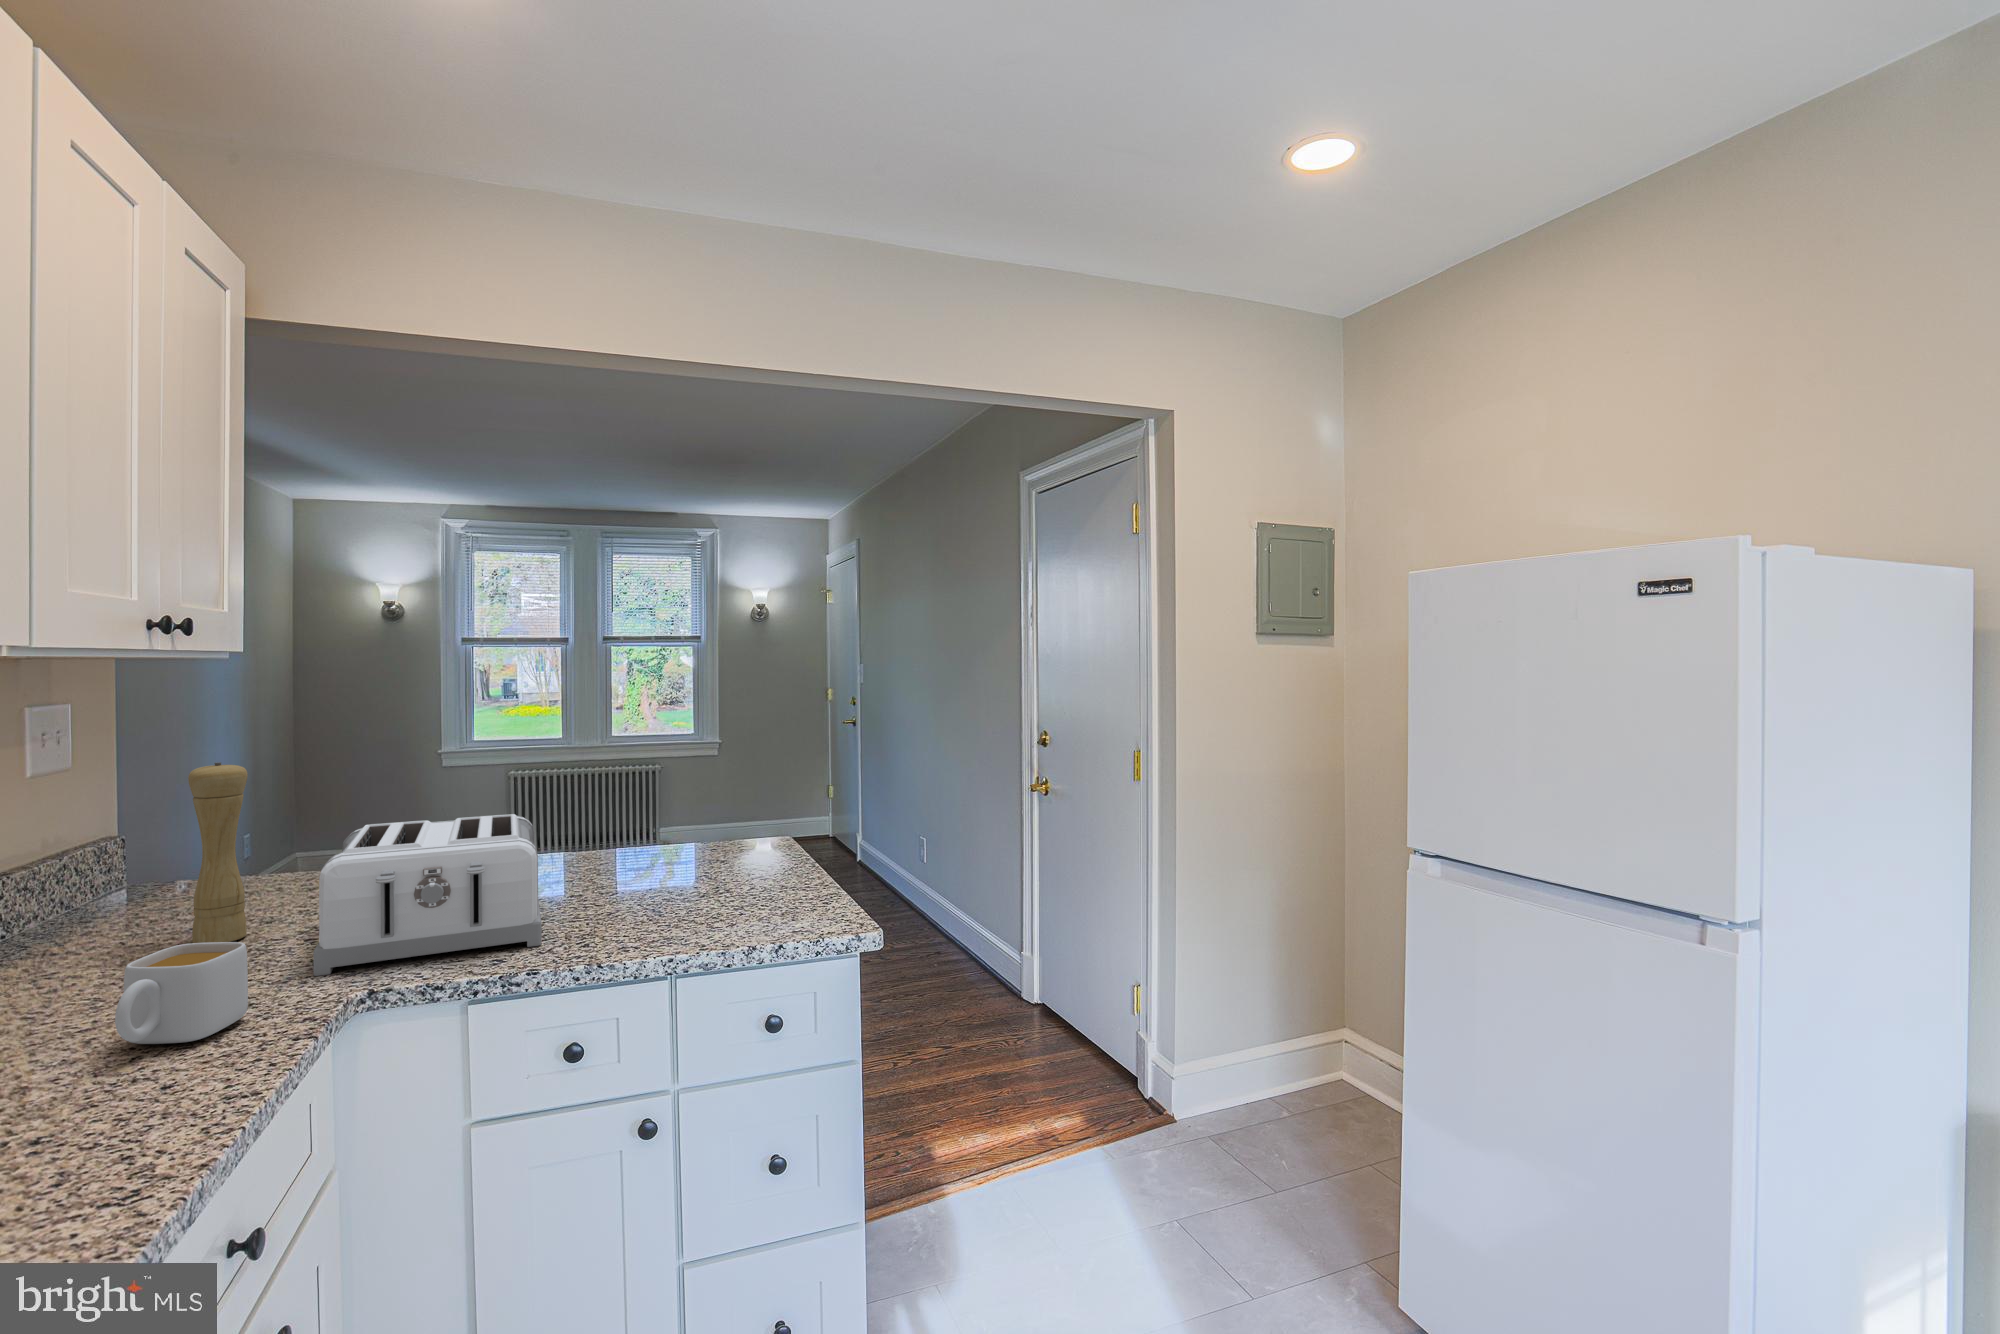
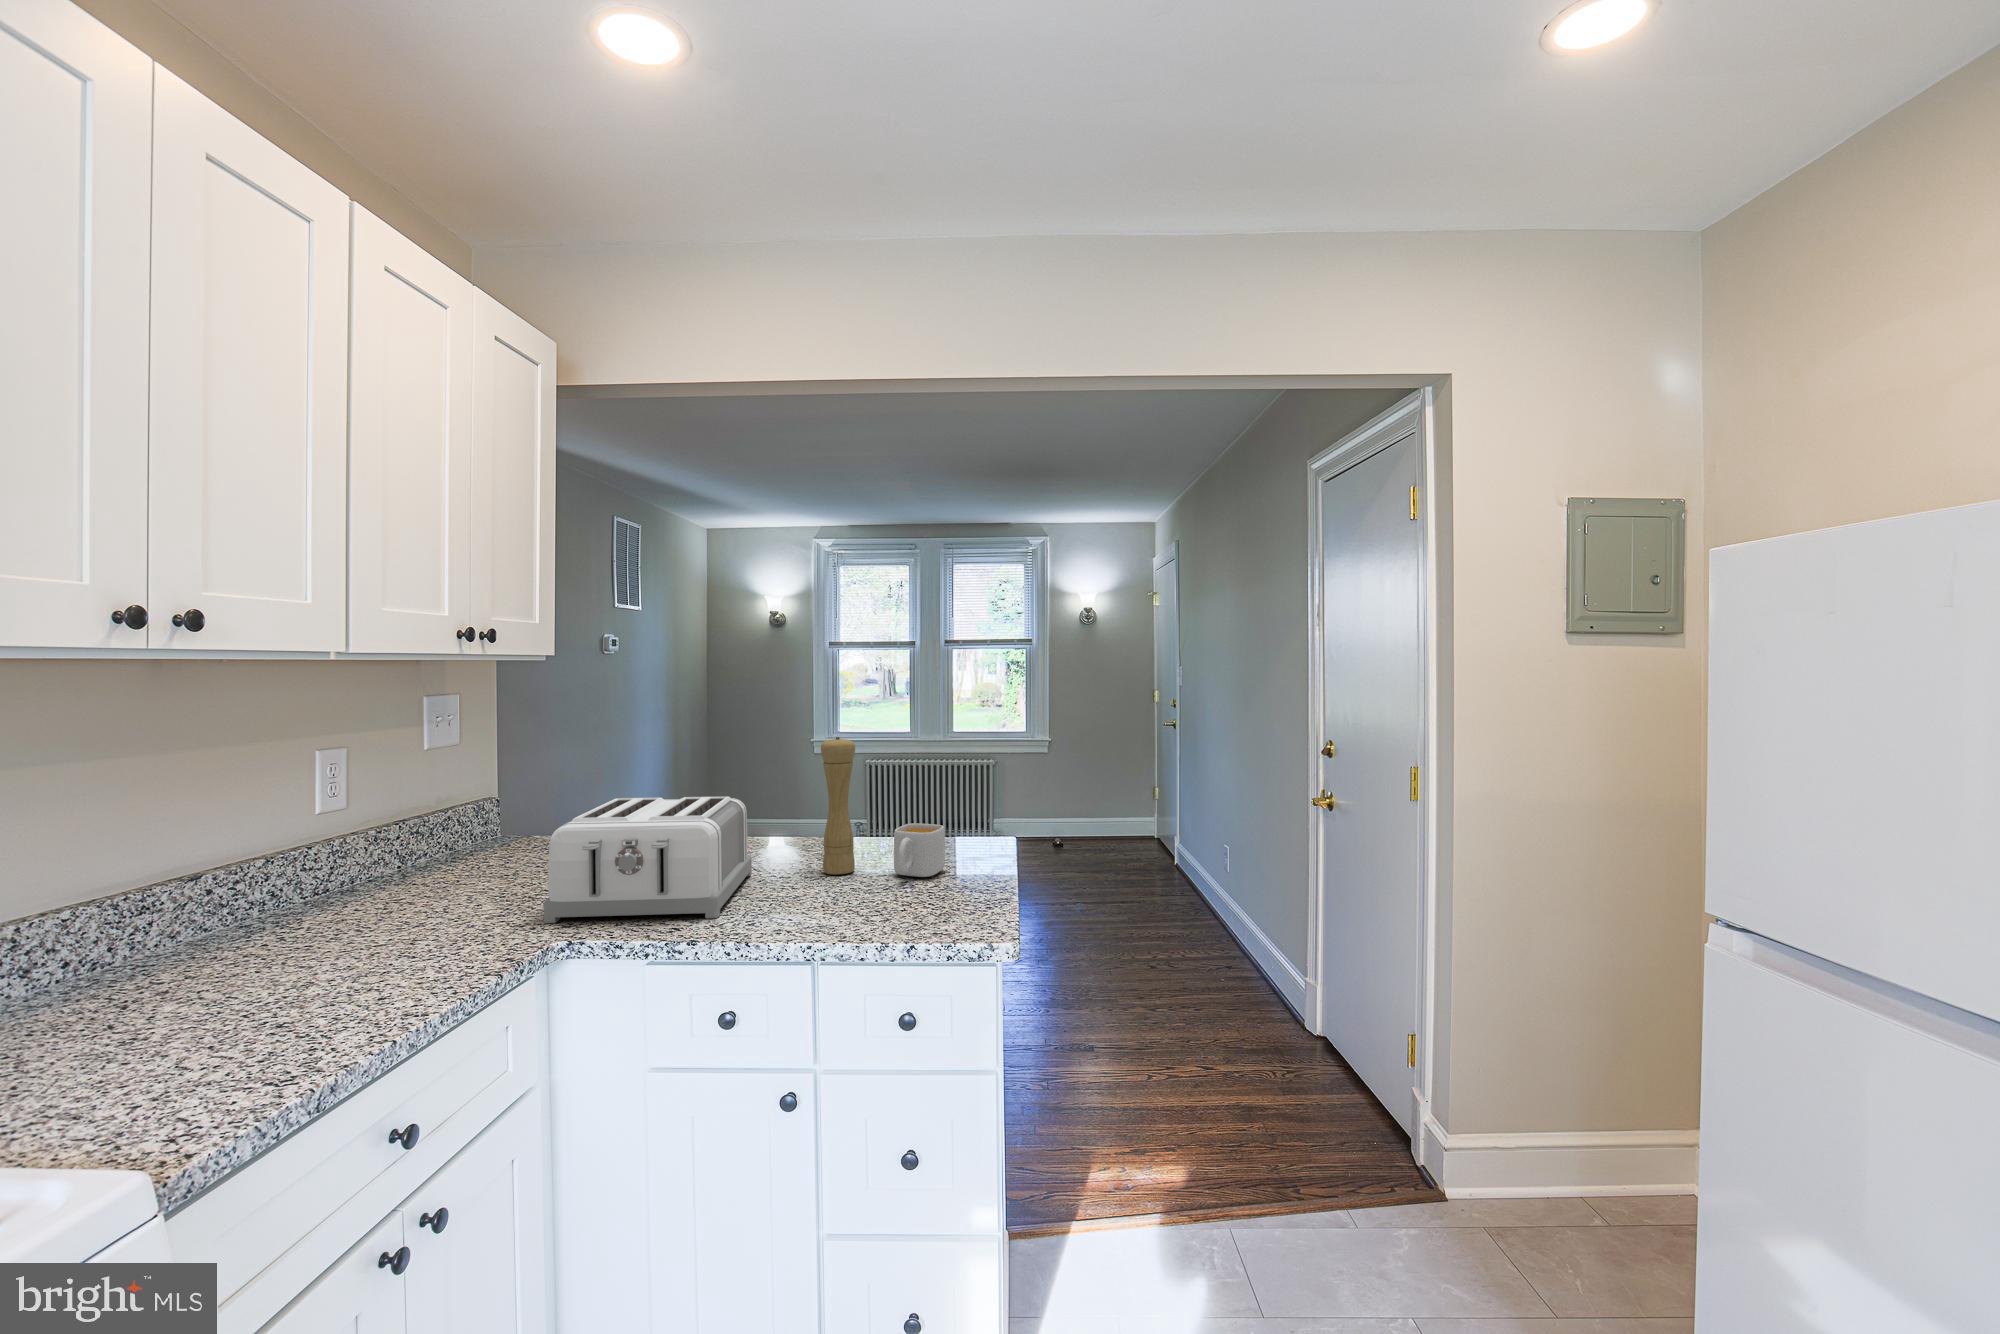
pepper mill: present [188,762,248,943] -> present [821,737,855,875]
mug: present [115,942,248,1044] -> present [894,823,945,877]

